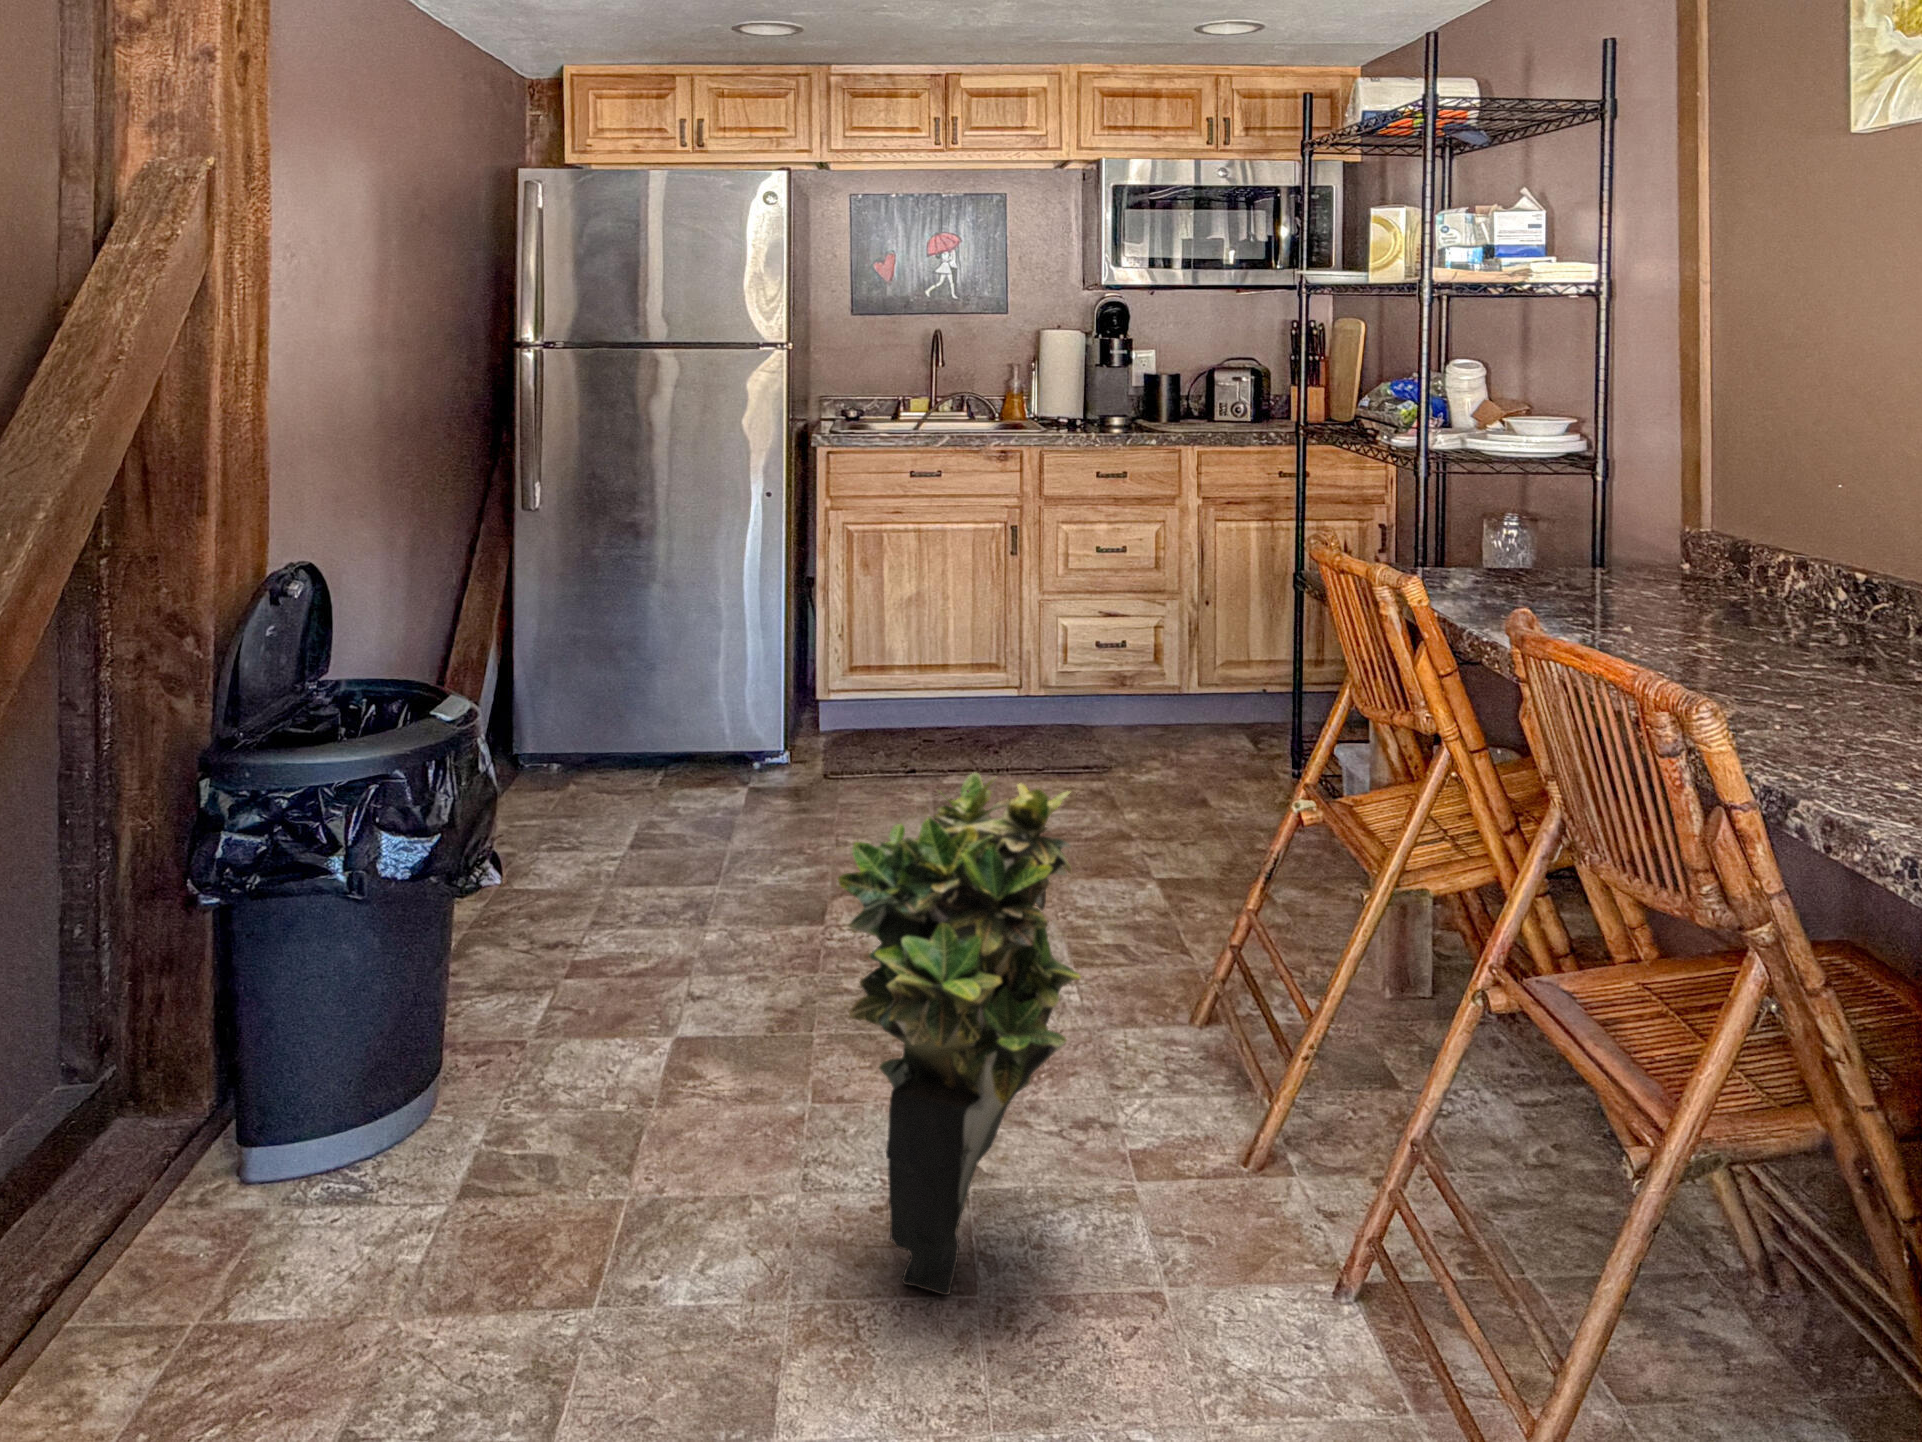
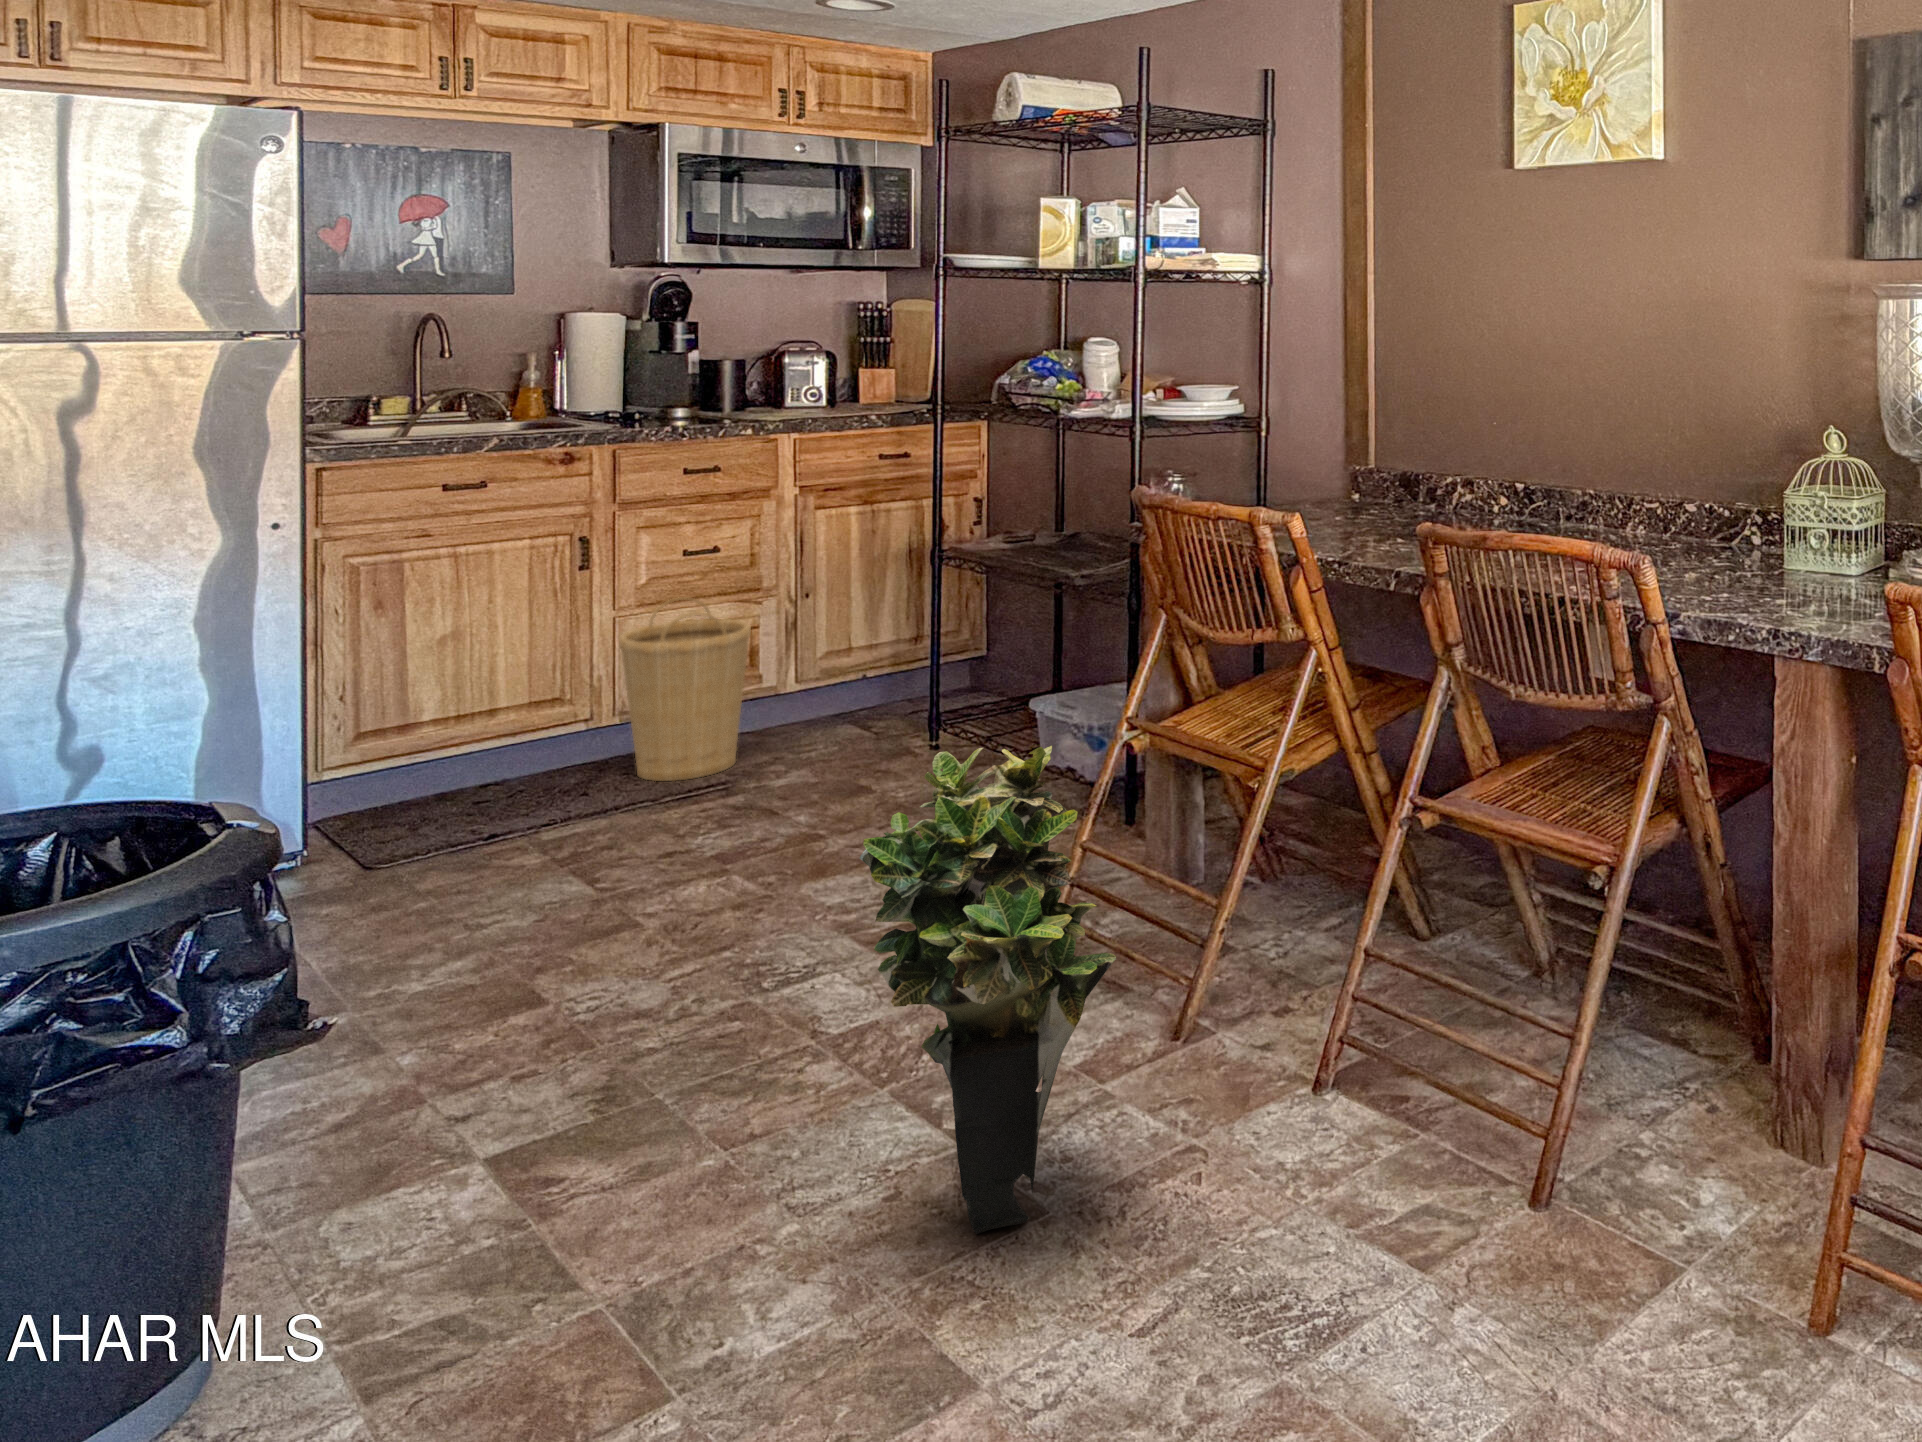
basket: none [1034,589,1141,756] -> present [619,597,751,781]

